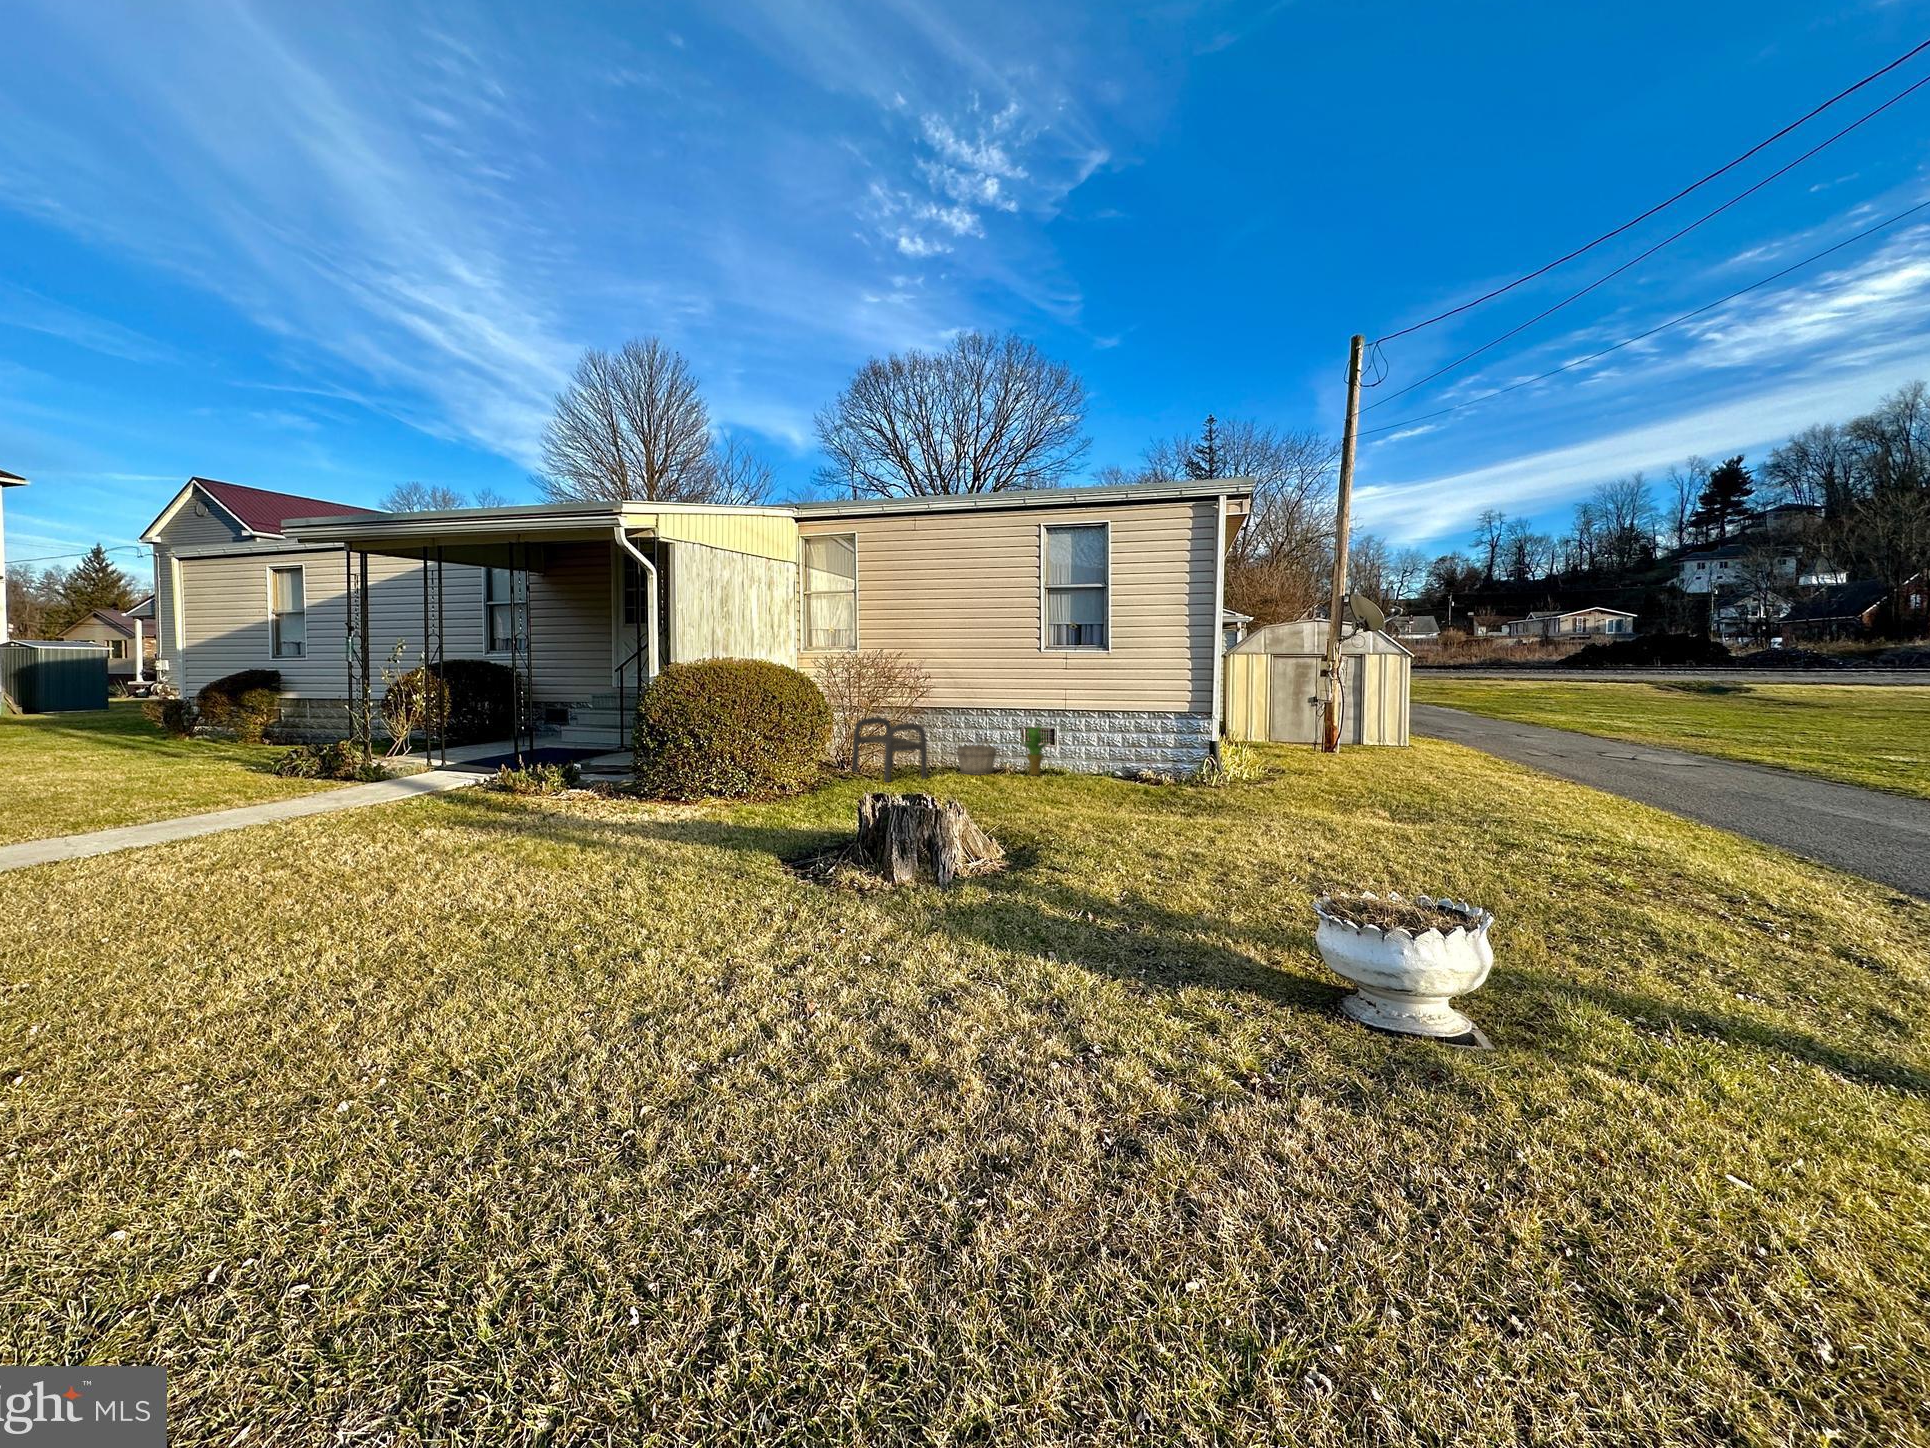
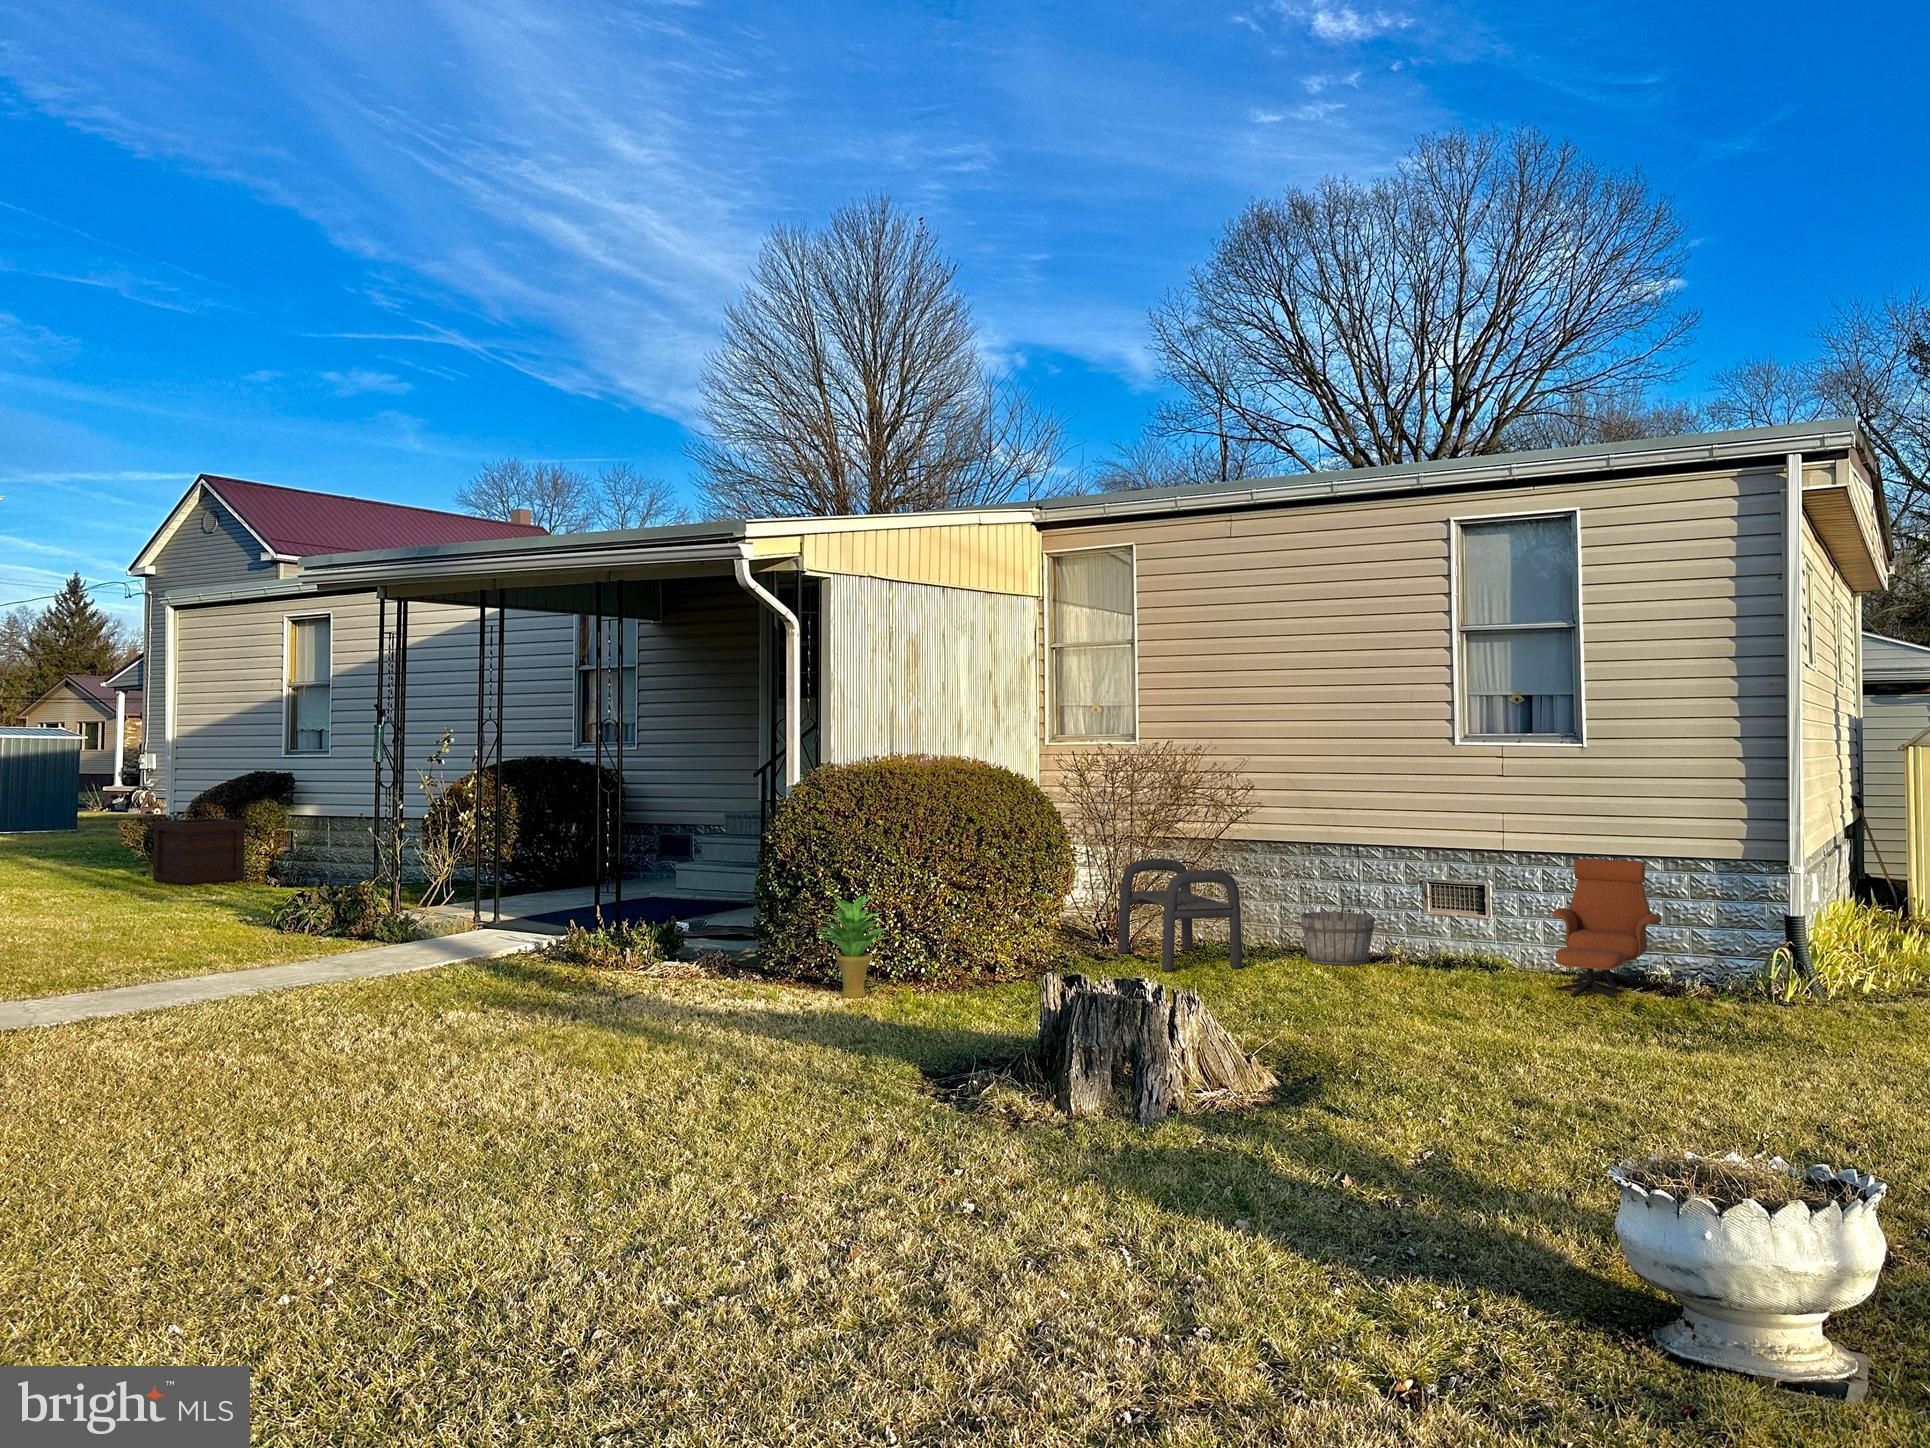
wooden crate: none [170,701,244,746] -> present [153,818,245,885]
lounge chair: none [1094,713,1151,788] -> present [1553,858,1661,998]
potted plant: present [1023,726,1048,775] -> present [816,896,889,998]

